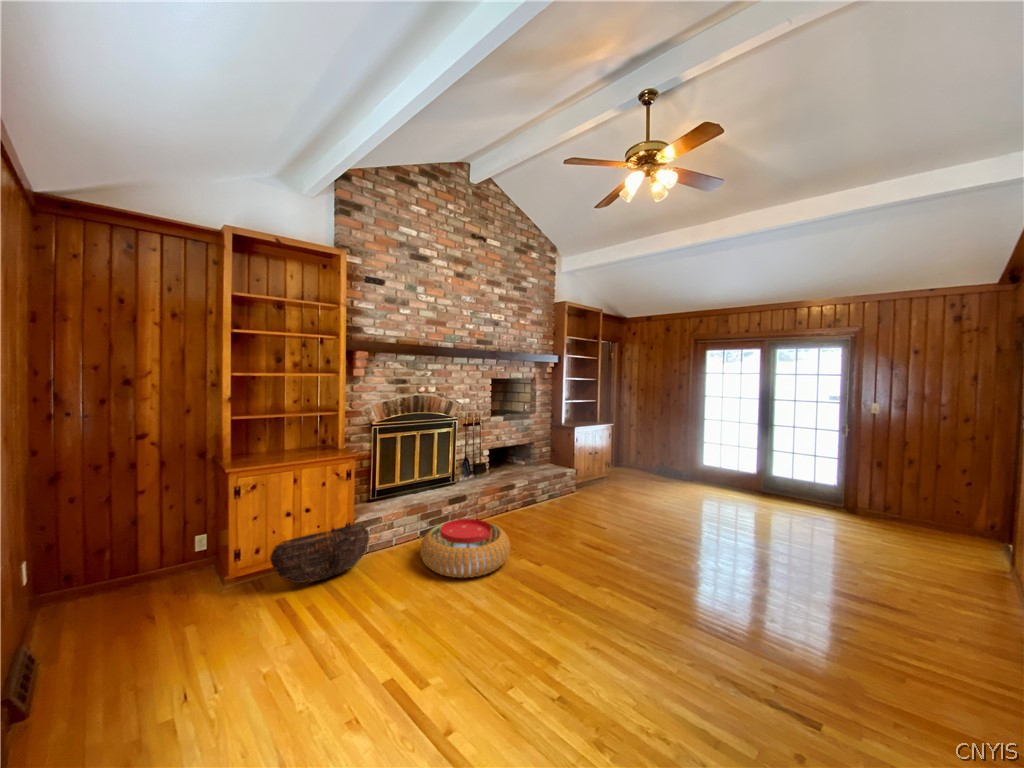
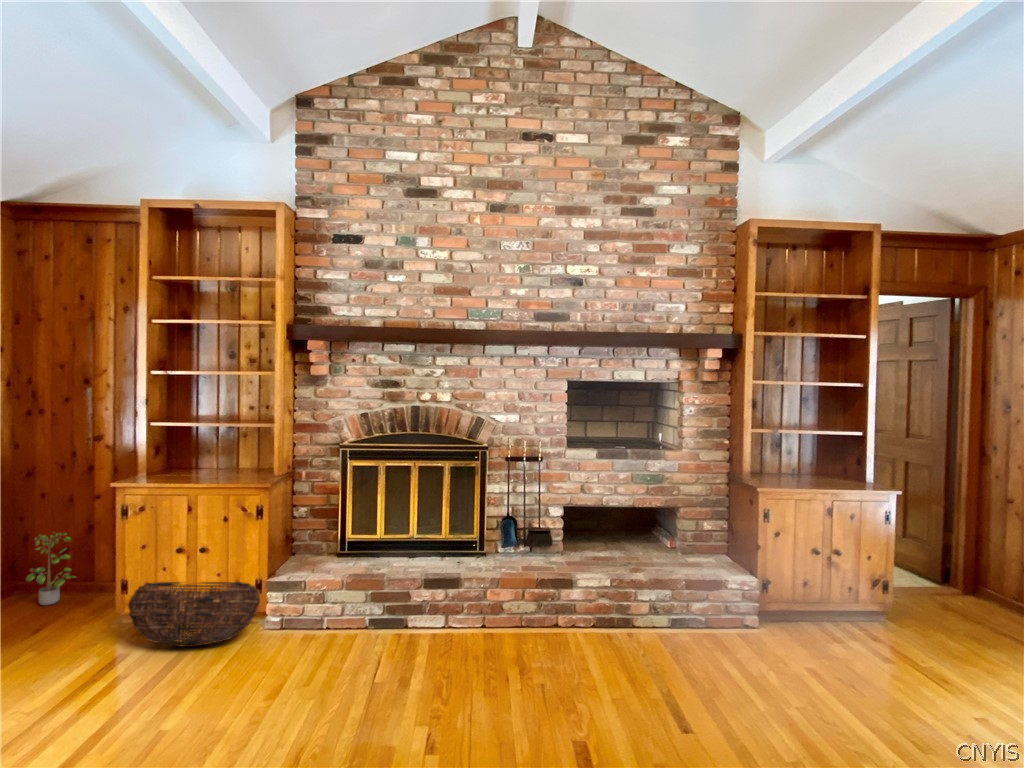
pouf: present [420,519,510,578] -> none [275,611,431,715]
potted plant: none [81,524,142,602] -> present [26,533,75,605]

